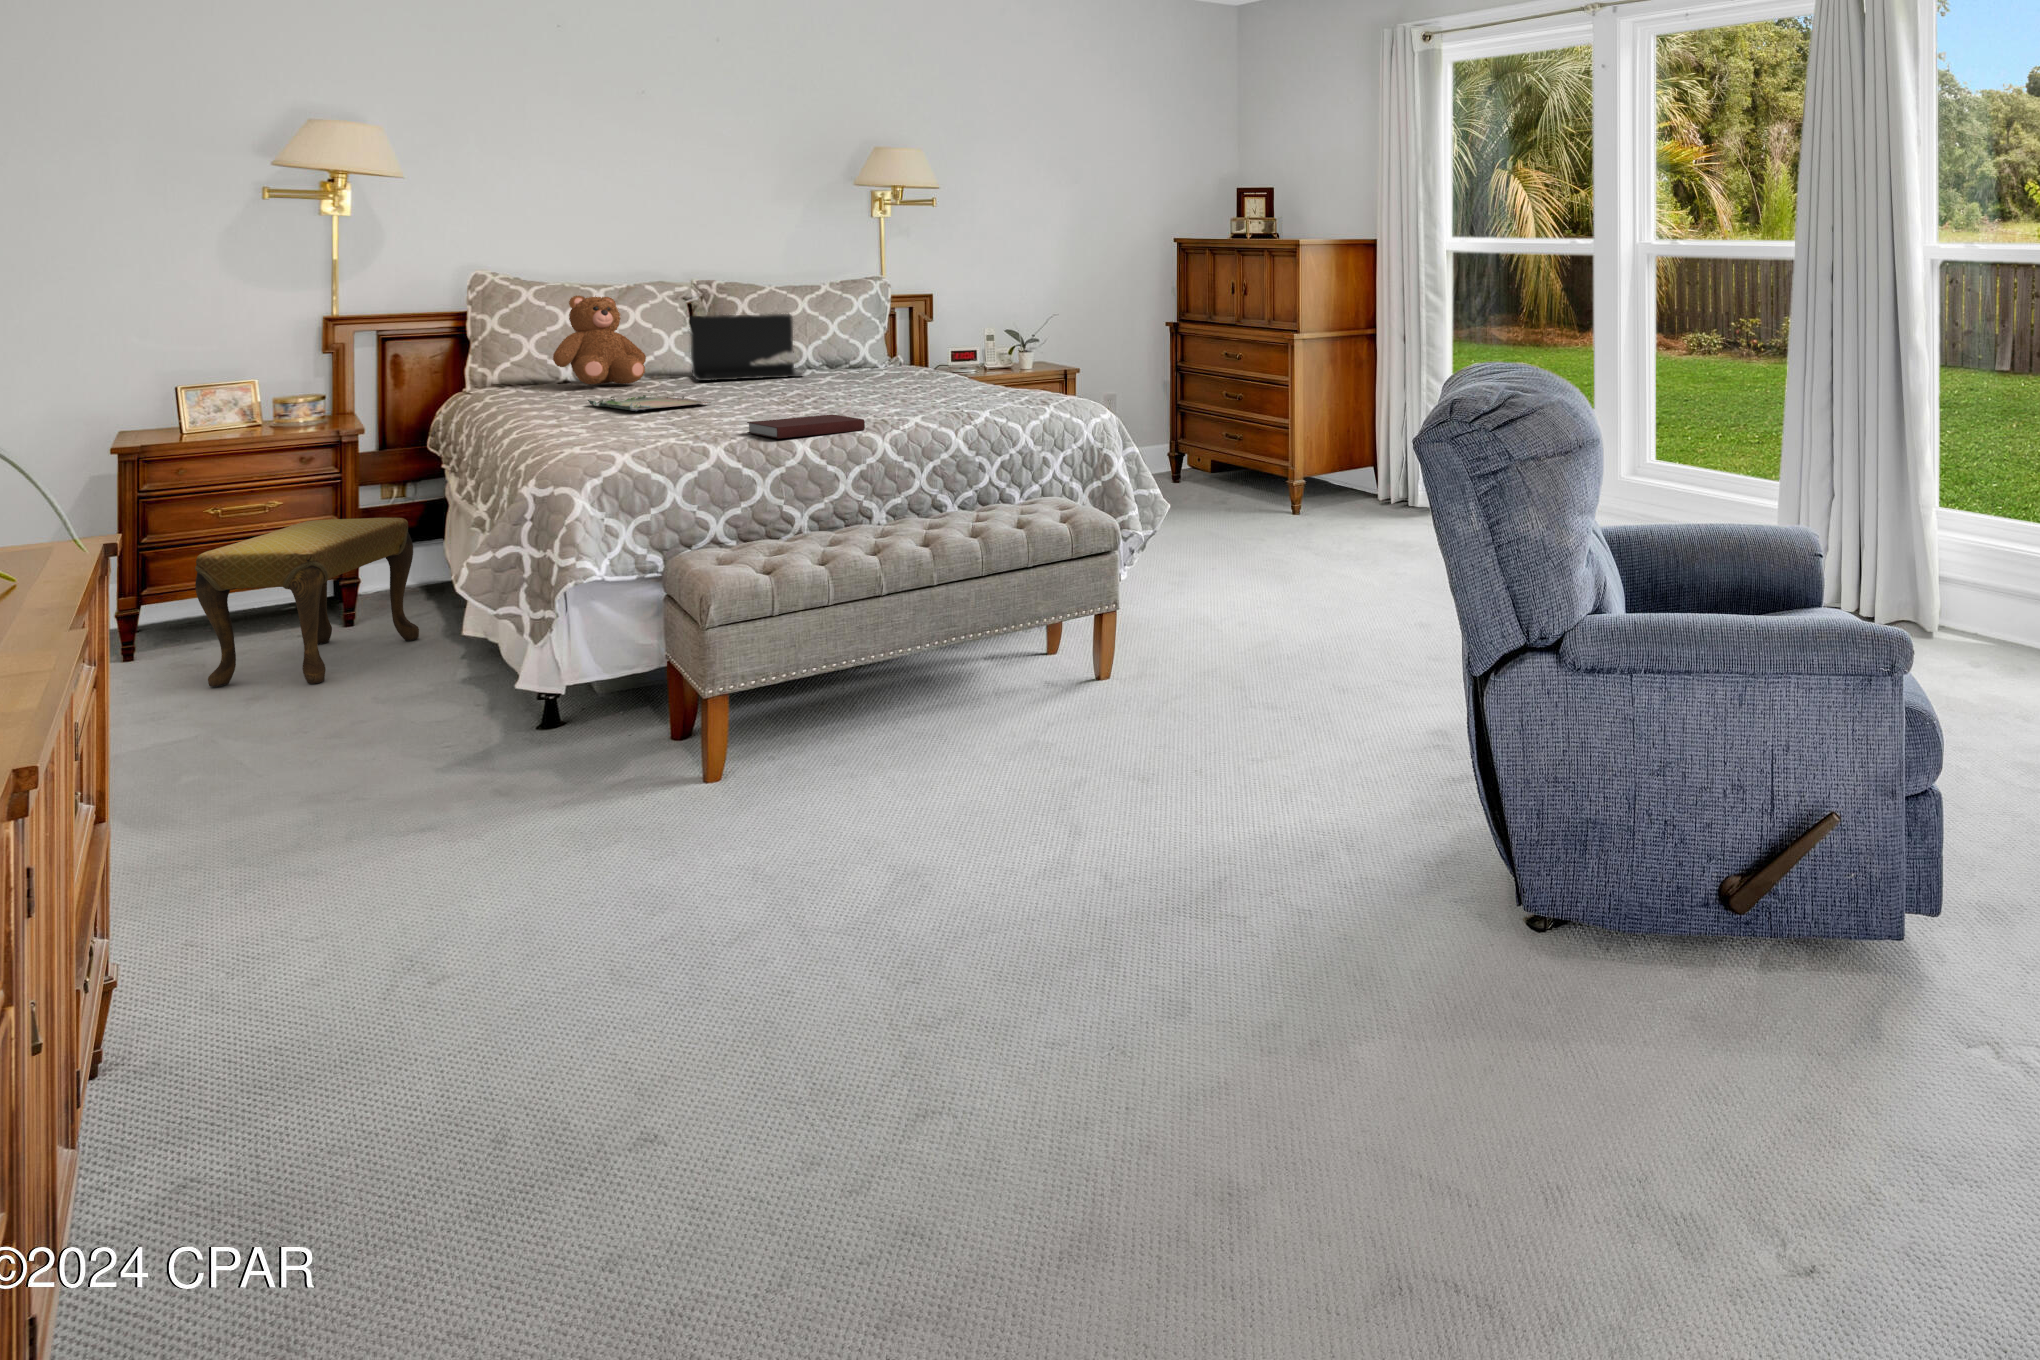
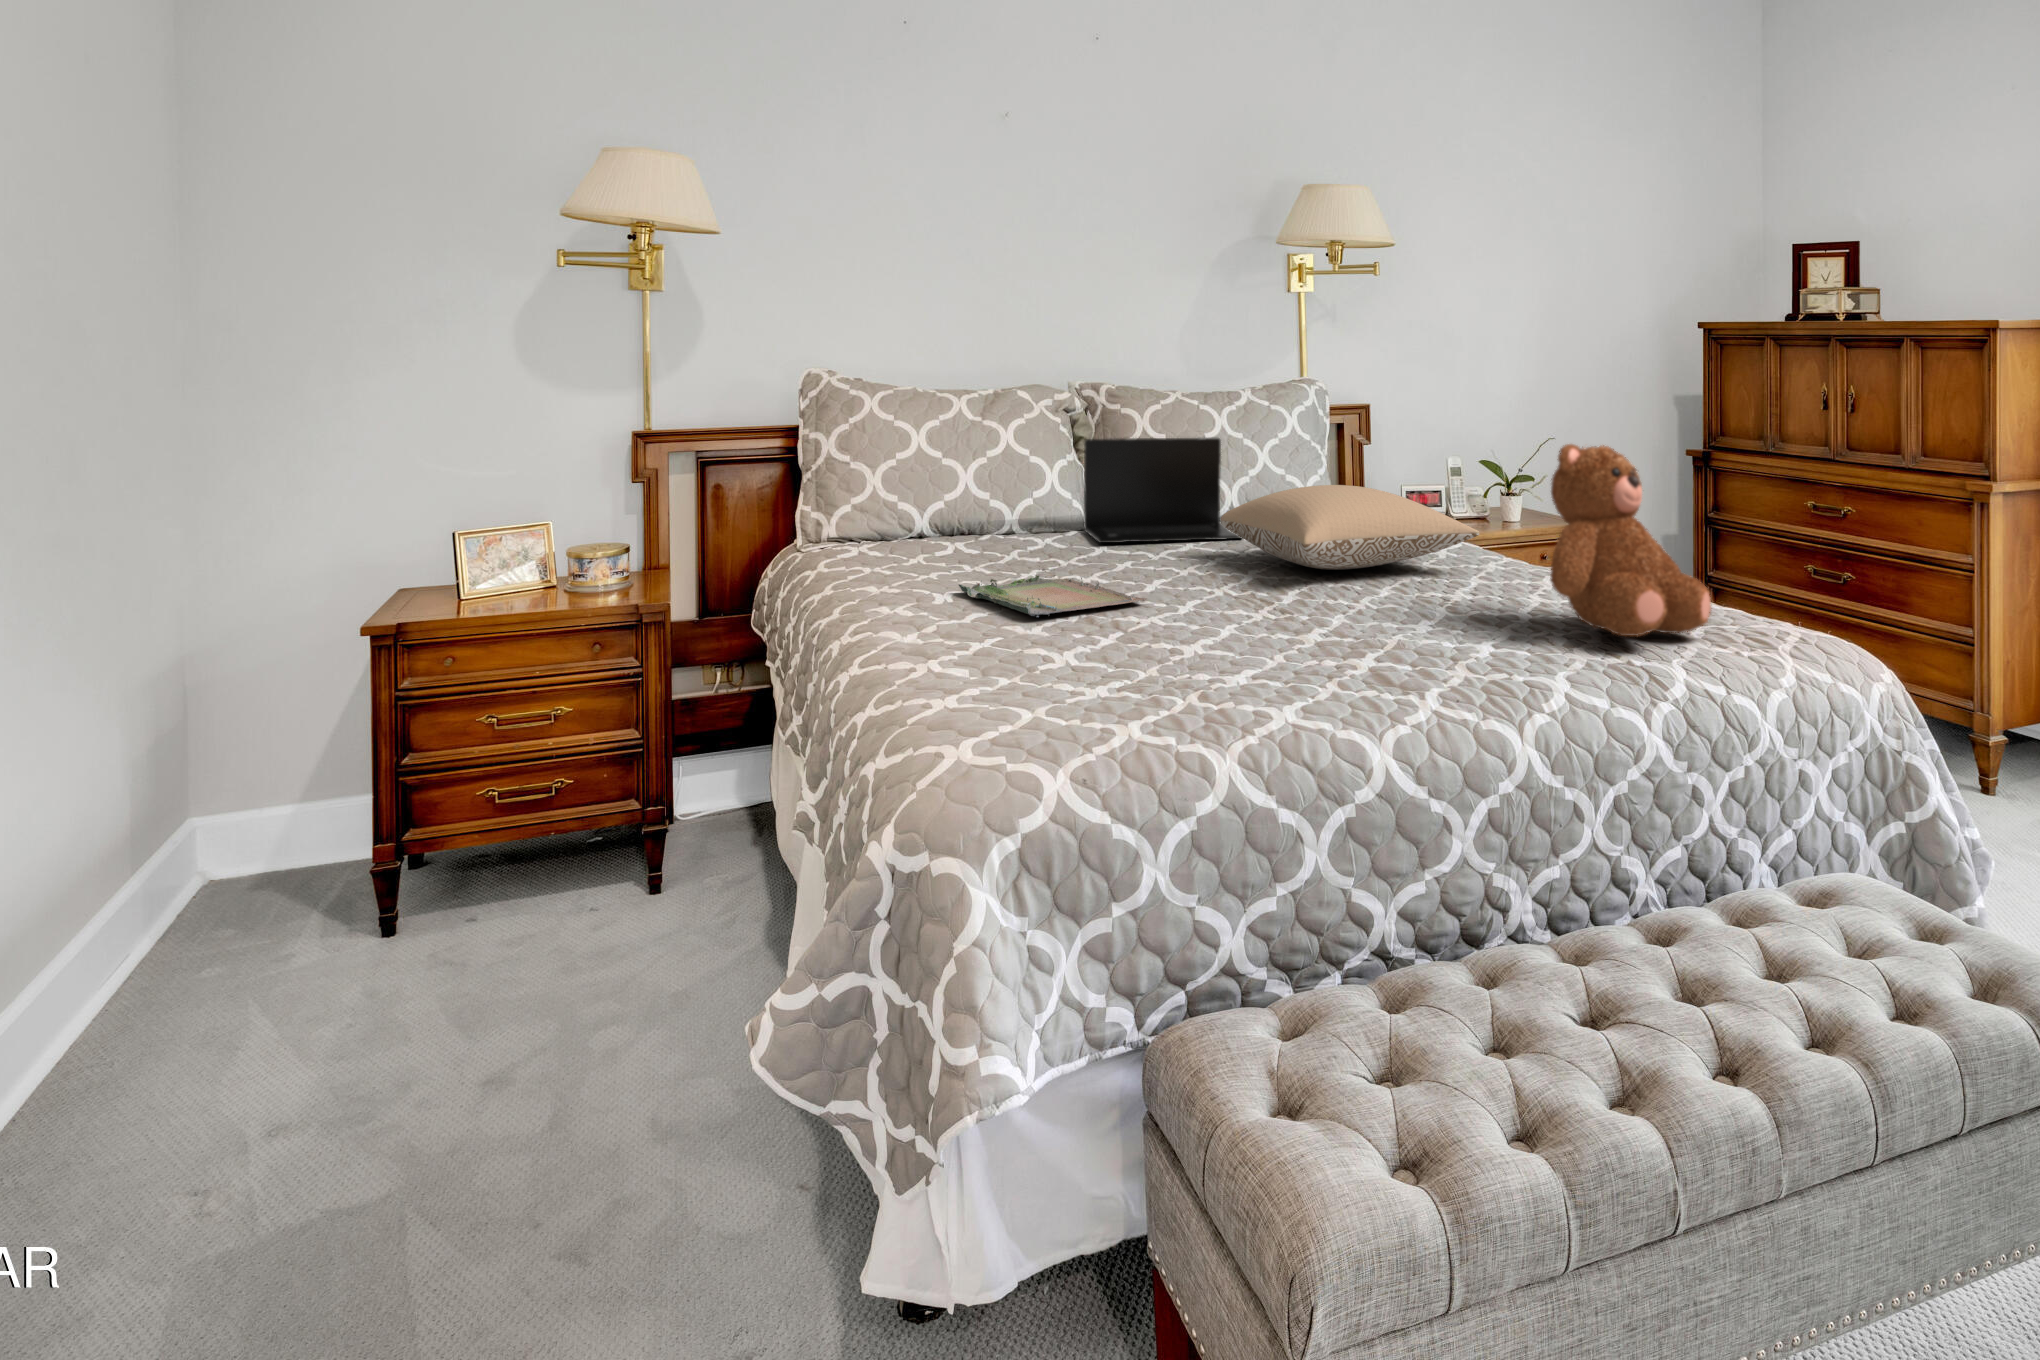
teddy bear: present [553,295,646,384] -> present [1550,444,1712,636]
pillow: none [778,338,935,387] -> present [1221,485,1479,570]
notebook: present [747,414,865,439] -> none [1257,660,1481,733]
footstool: present [195,518,419,687] -> none [397,754,708,1072]

